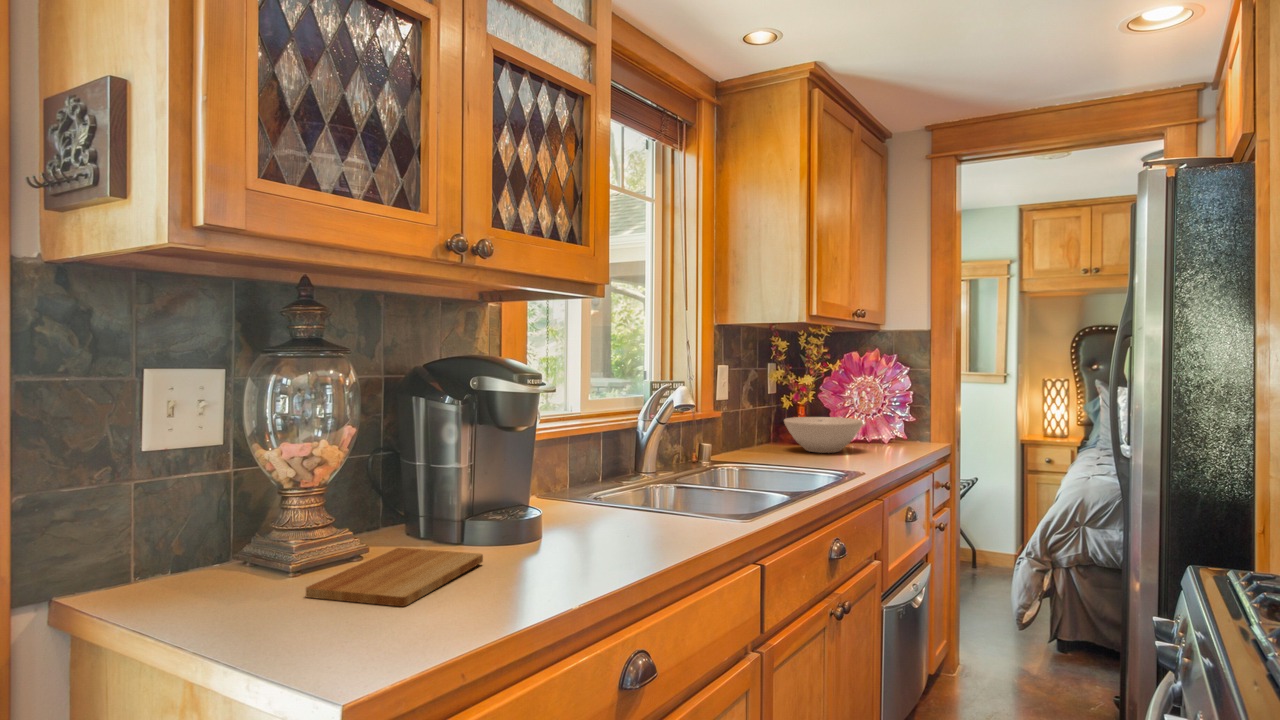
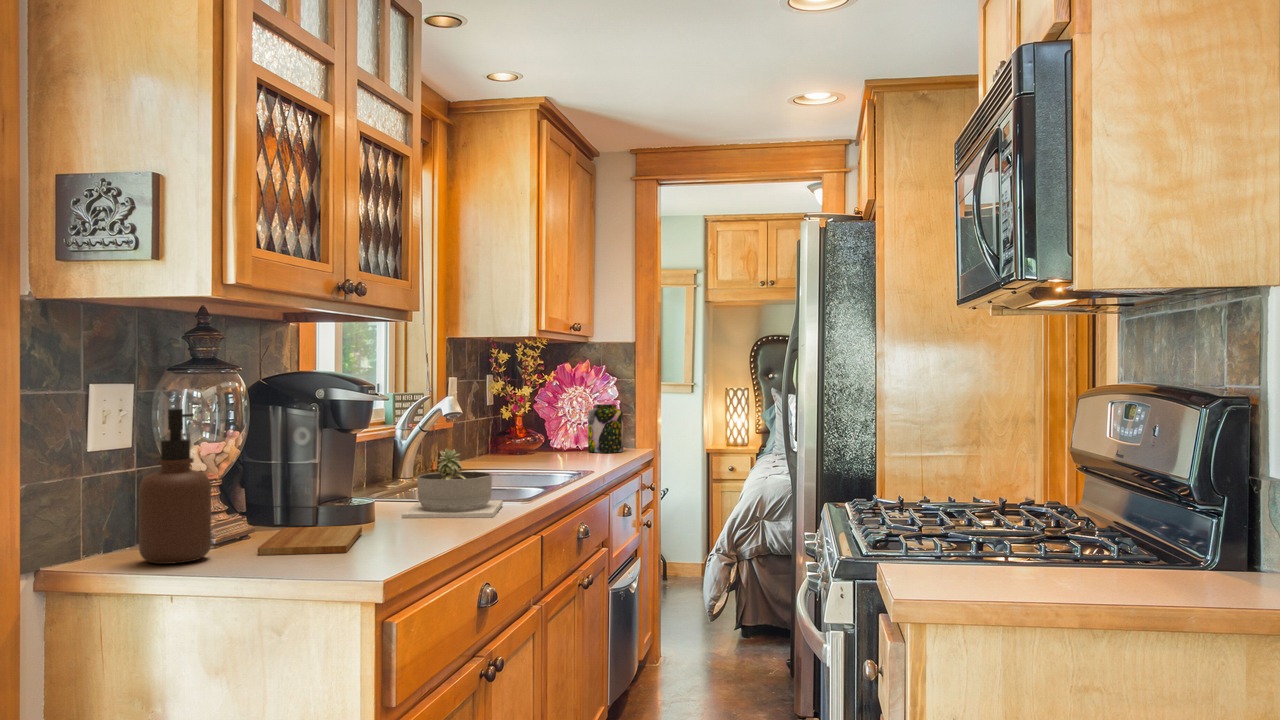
jar: none [873,395,912,447] -> present [588,404,623,453]
soap dispenser: none [158,403,254,604] -> present [139,409,212,564]
bowl: present [784,417,863,453] -> none [510,427,584,460]
succulent planter: none [570,451,708,546] -> present [401,449,503,518]

